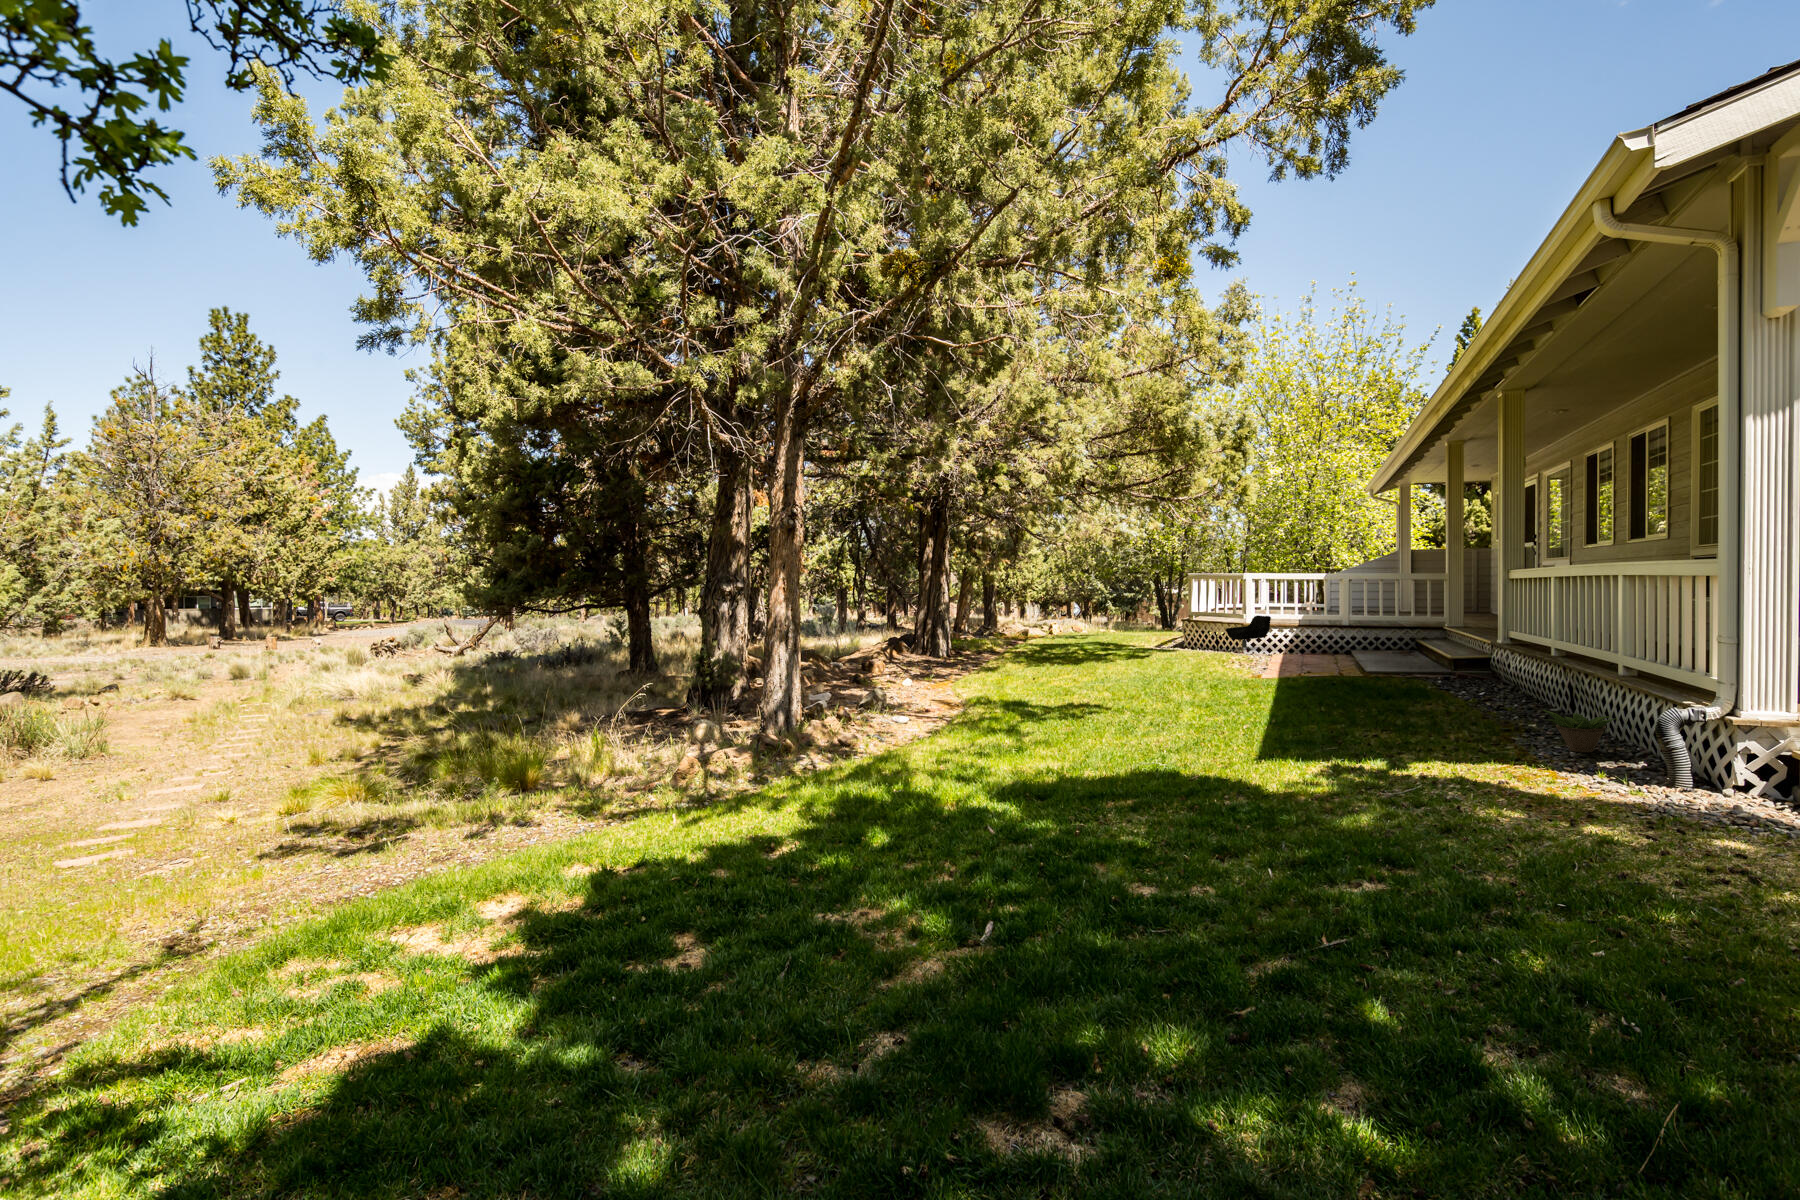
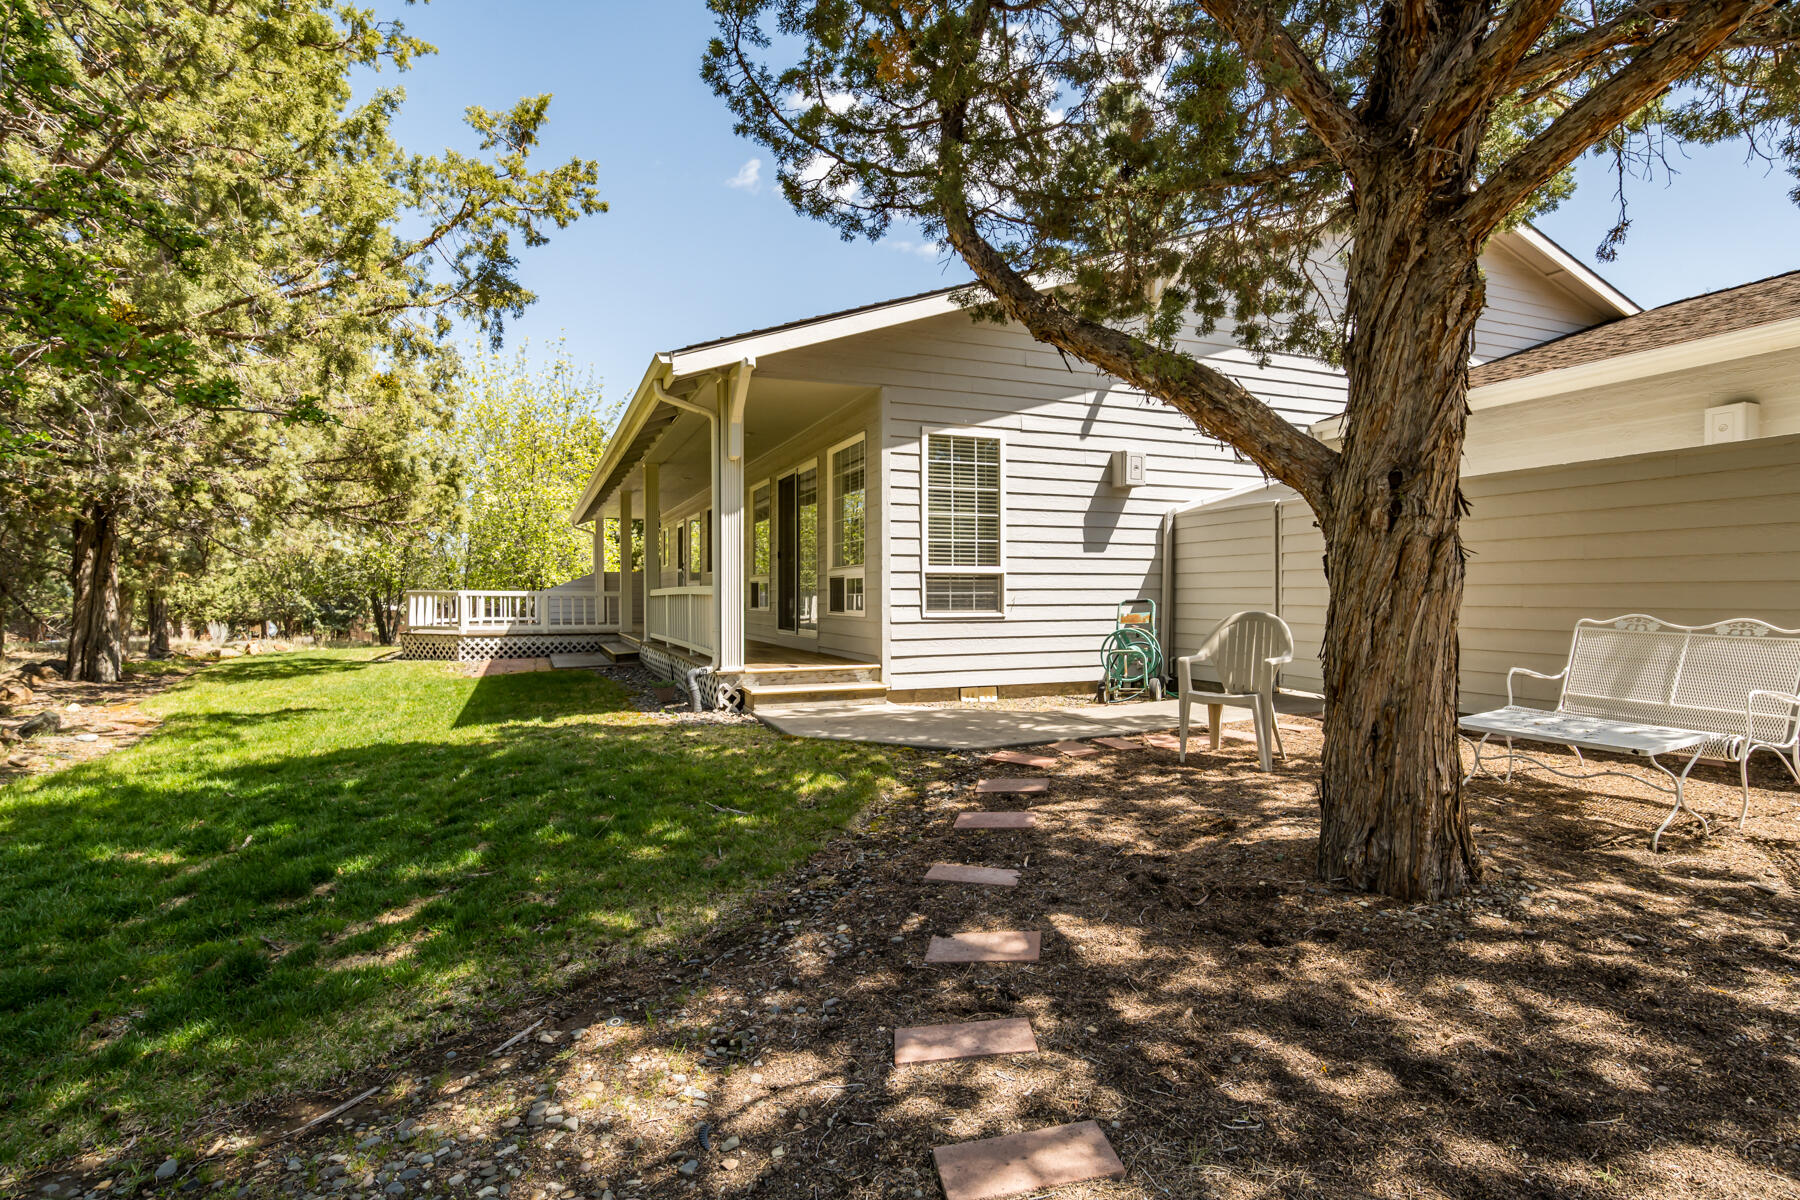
lounge chair: present [1226,616,1271,650] -> none [443,628,484,658]

